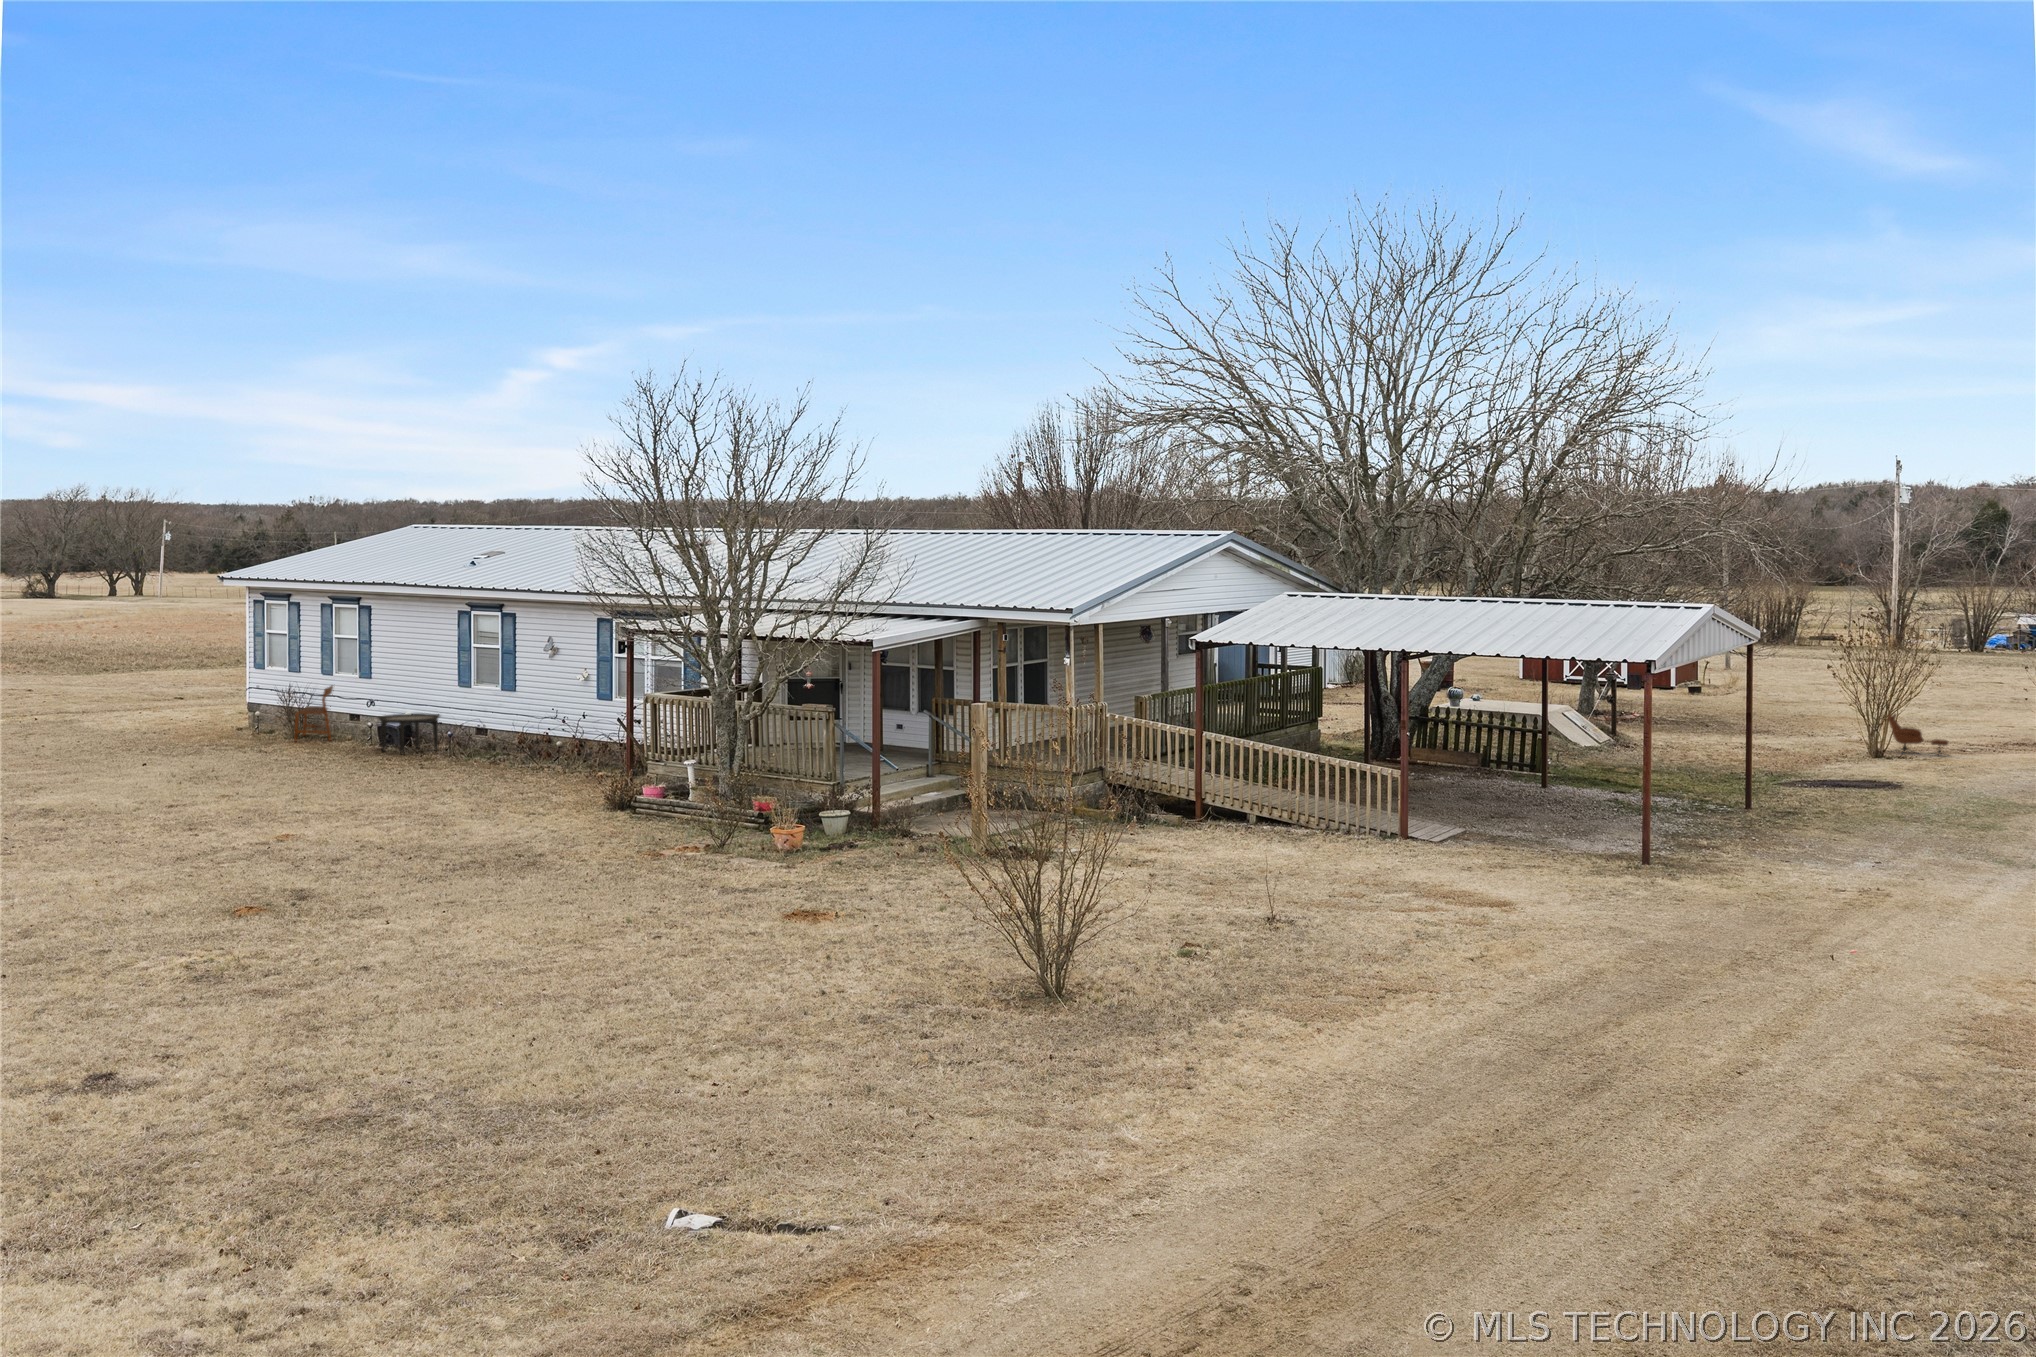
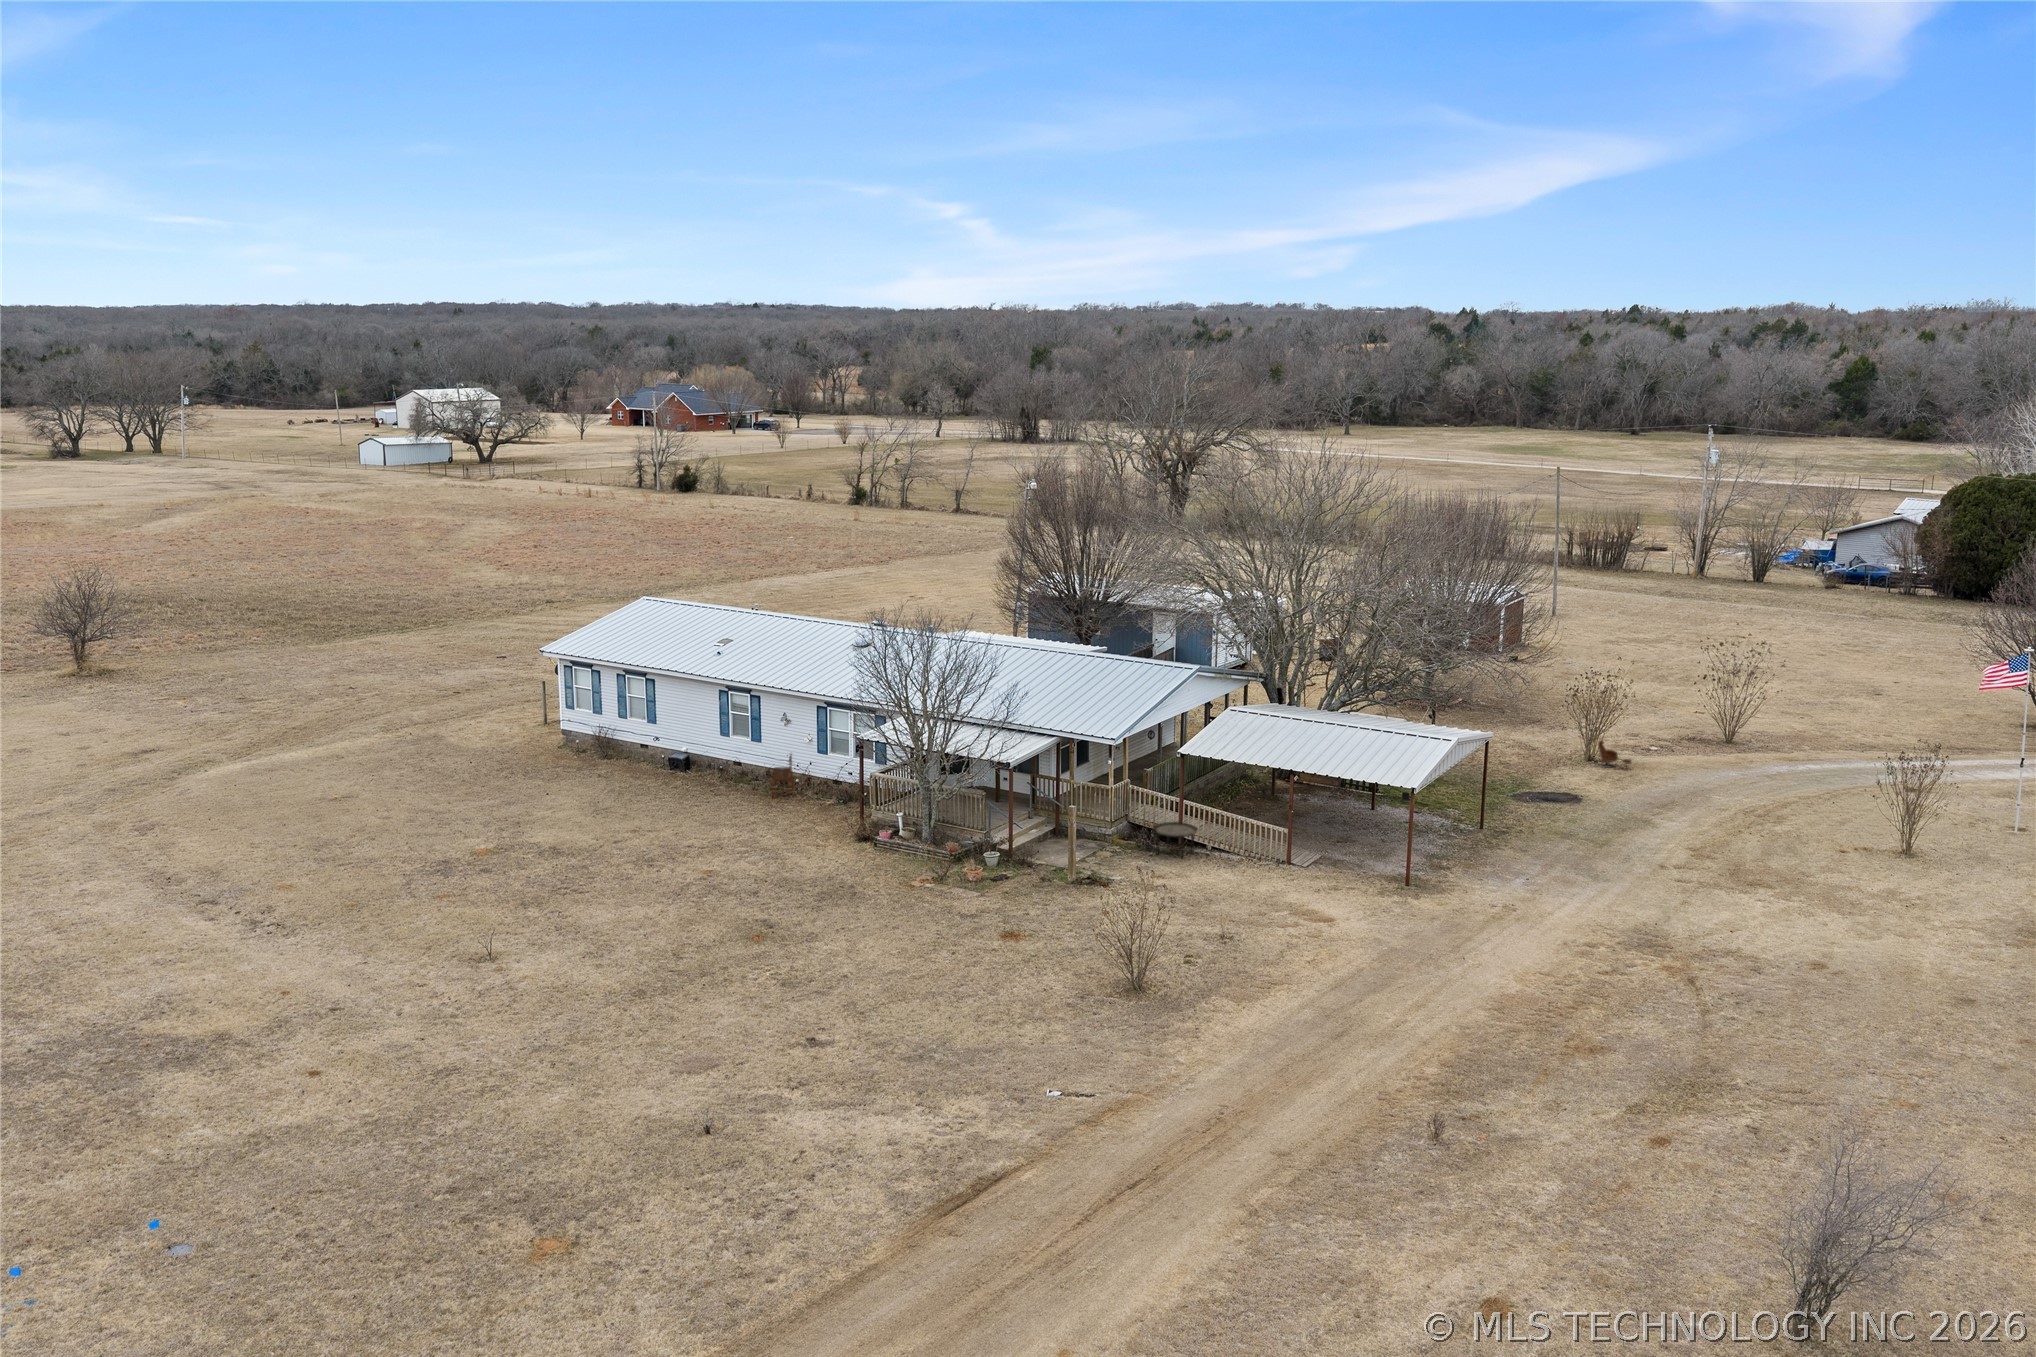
bench: present [294,686,333,742] -> present [772,754,795,796]
round table: present [378,713,440,754] -> present [1154,822,1197,858]

